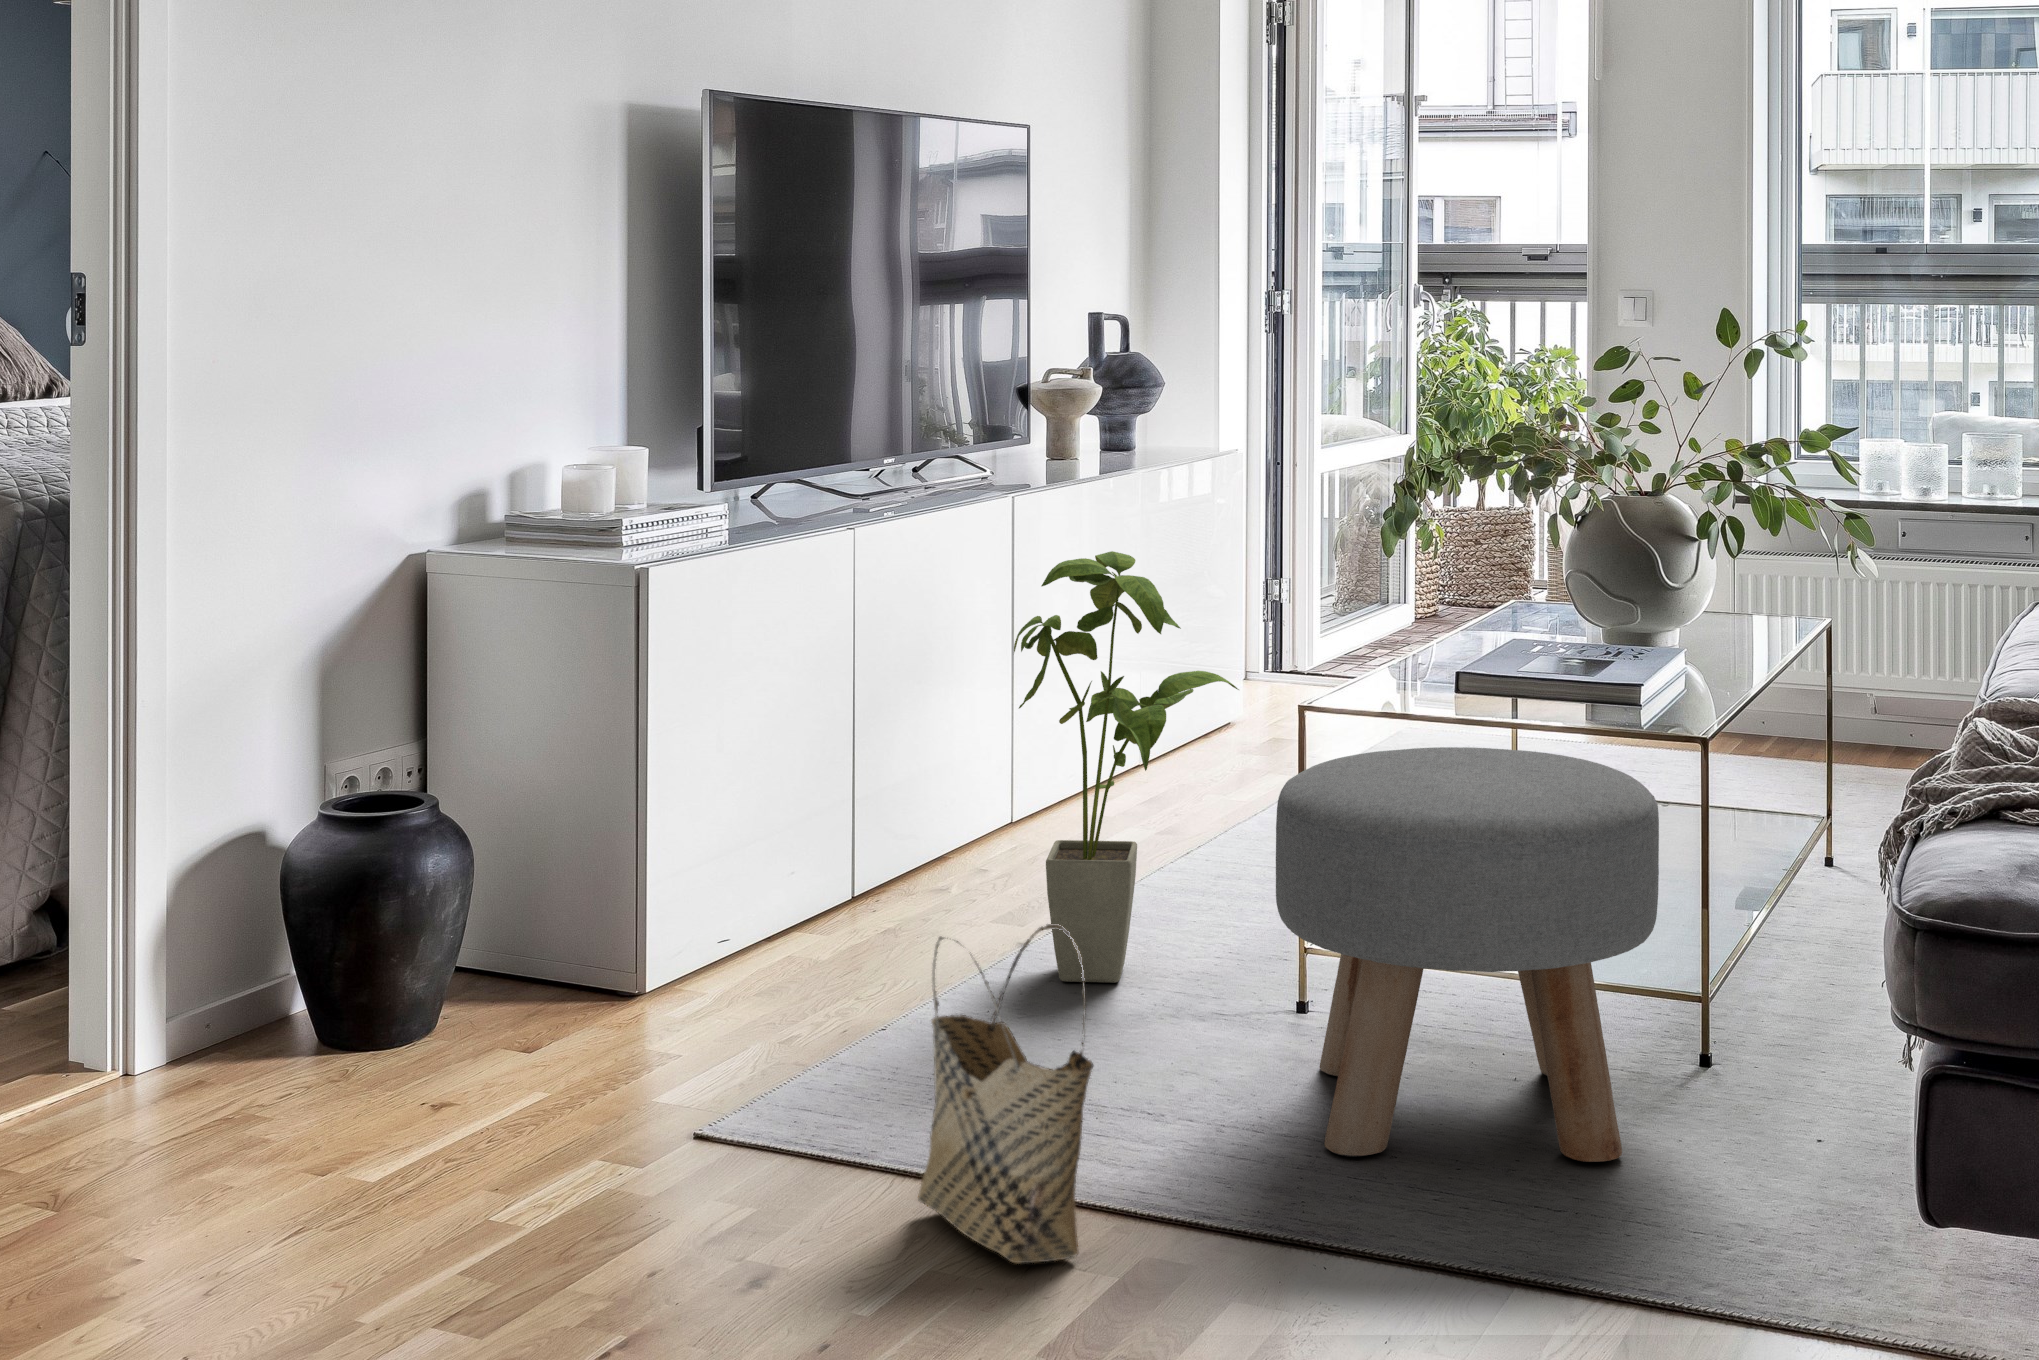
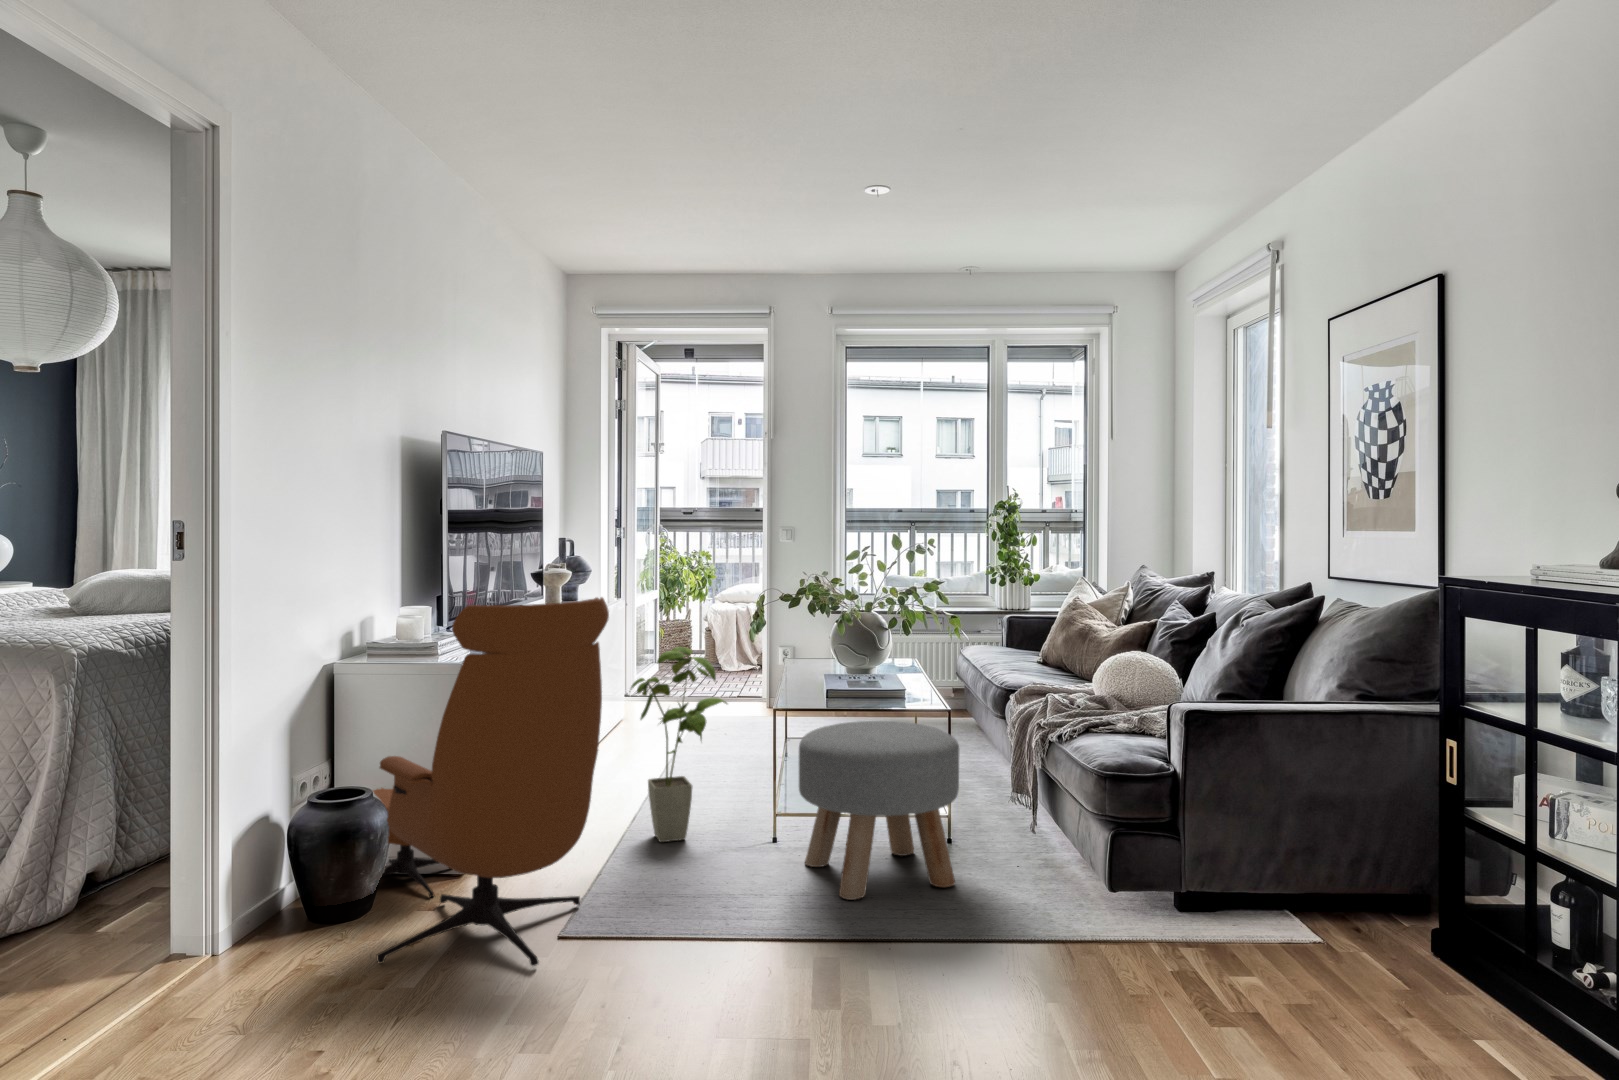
lounge chair: none [349,431,789,1181] -> present [373,597,609,966]
woven basket: present [918,924,1093,1263] -> none [698,815,793,969]

